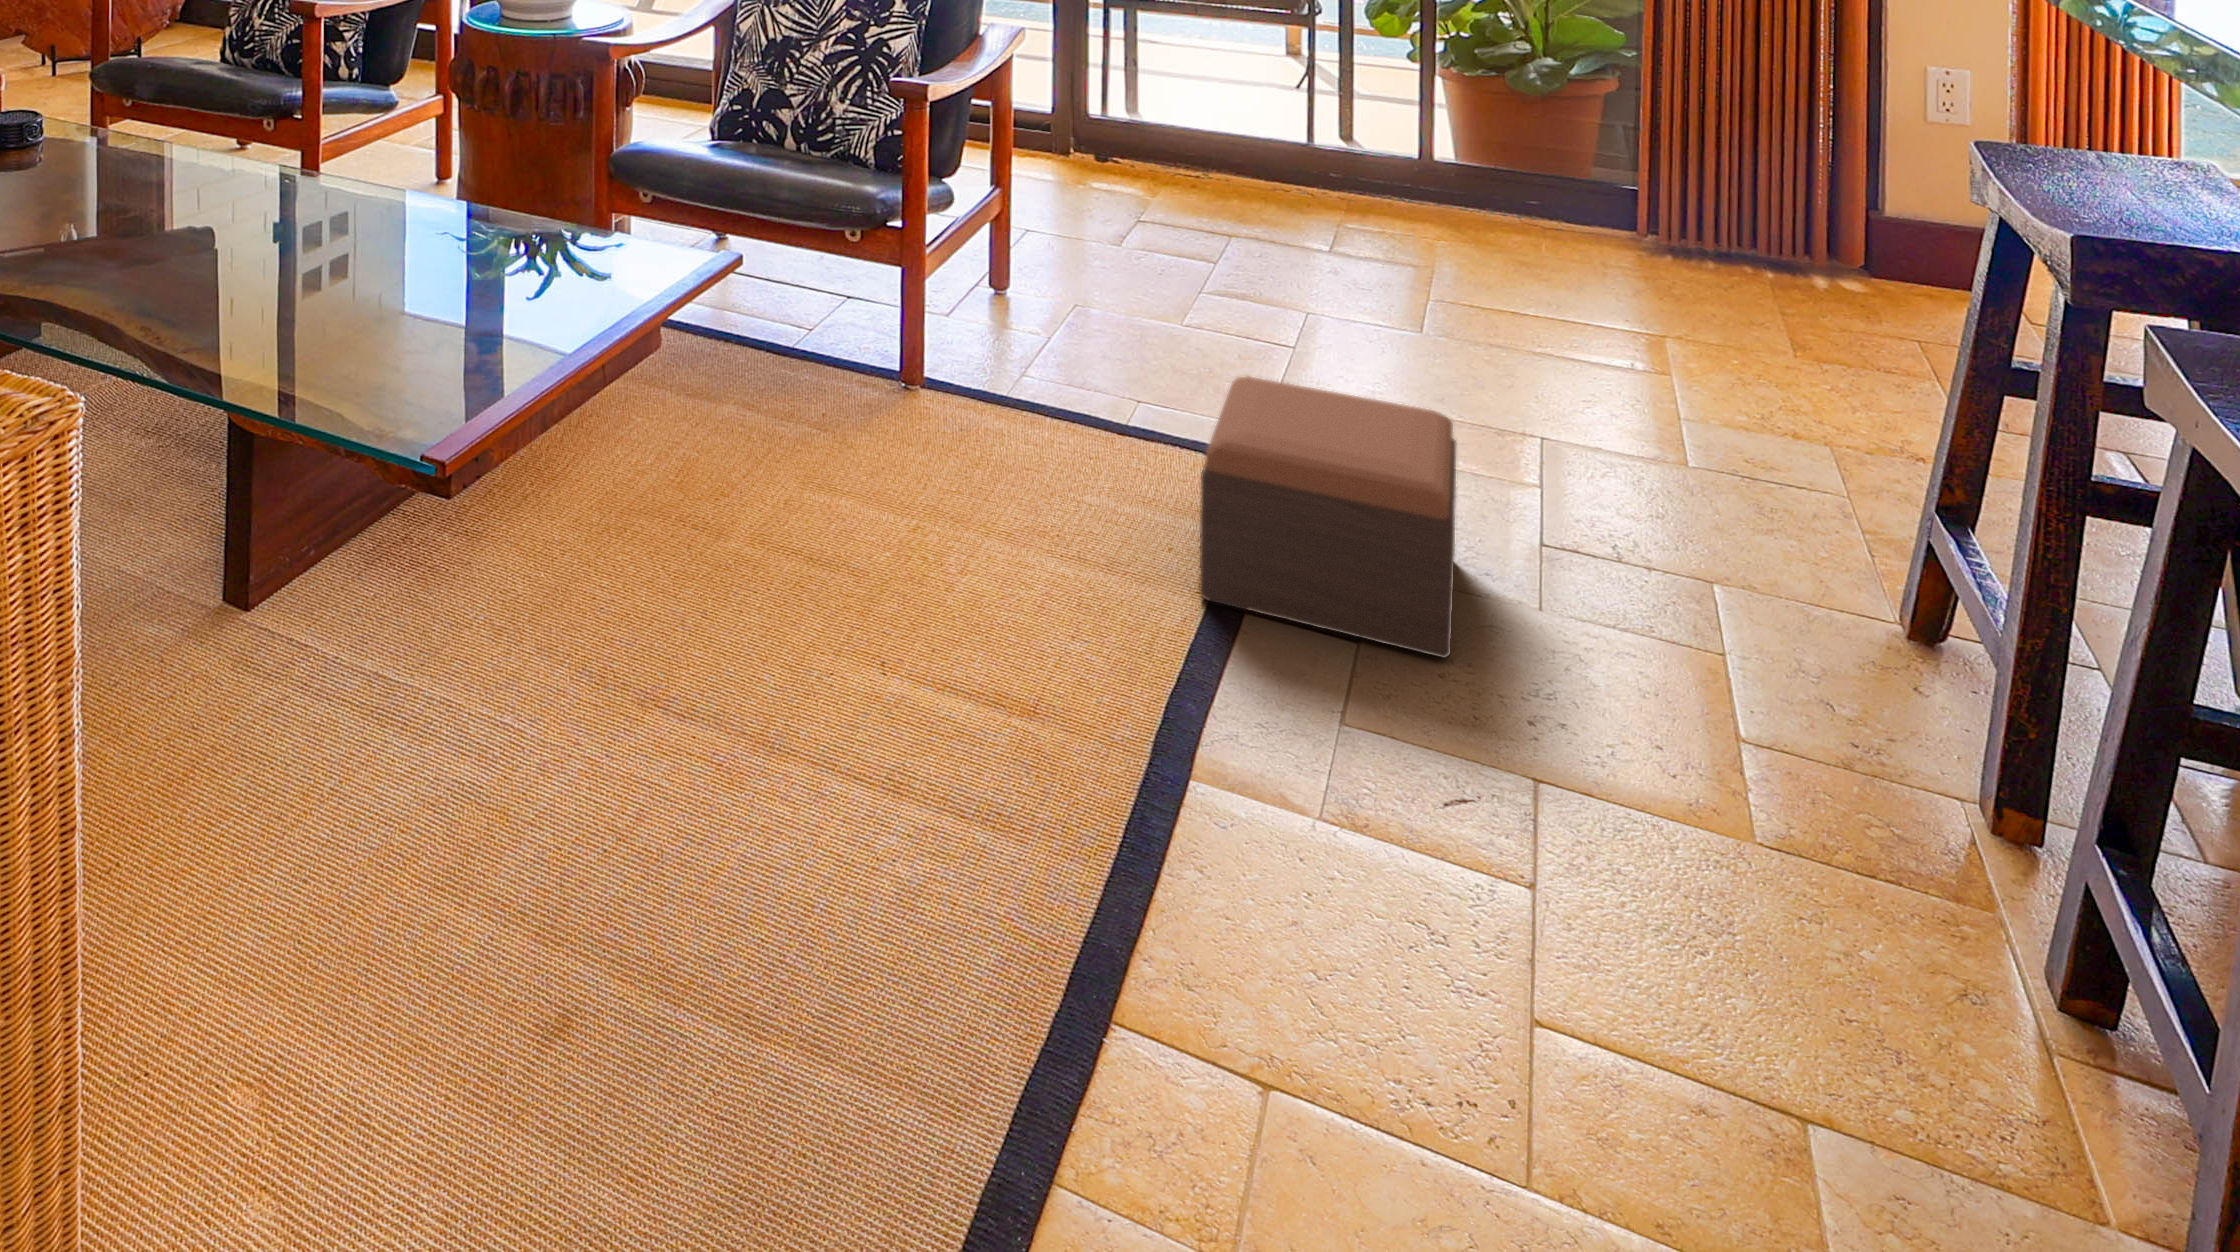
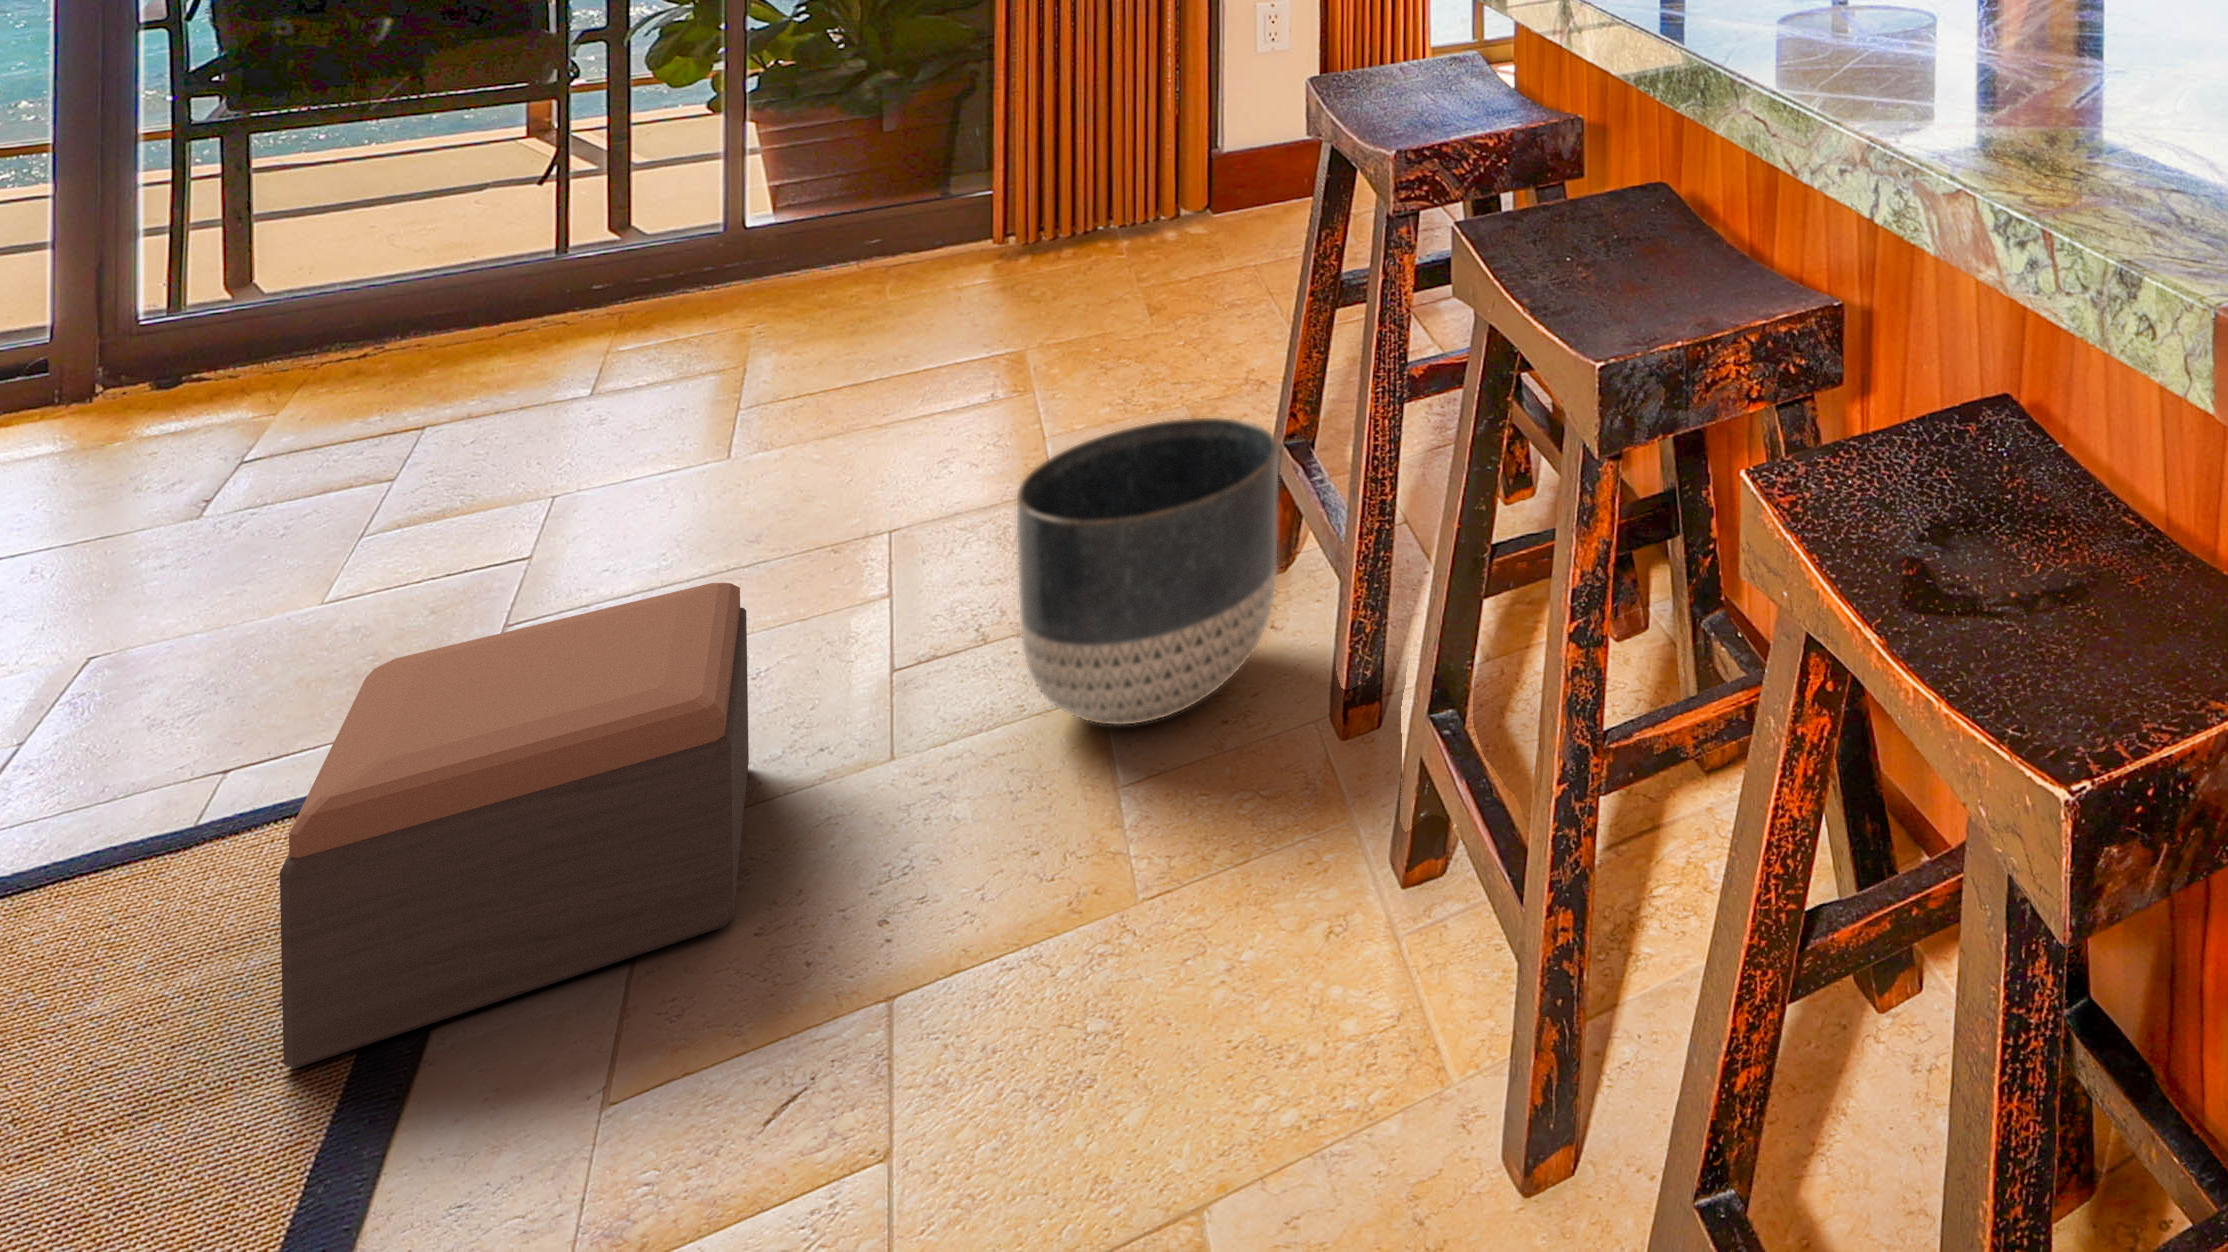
planter: none [1671,420,1935,699] -> present [1017,418,1278,725]

